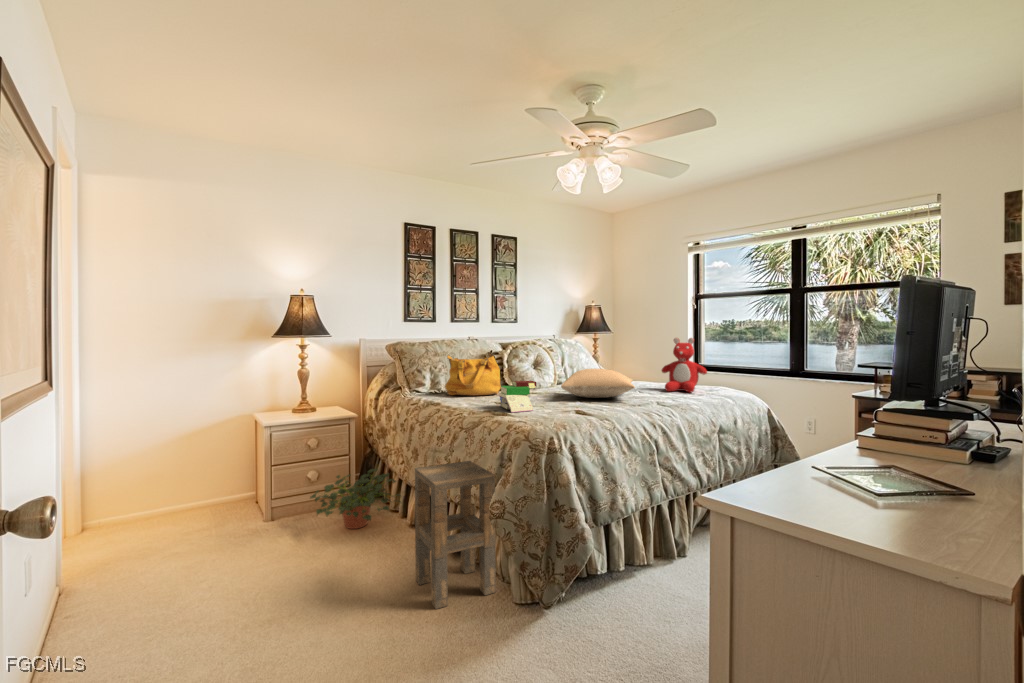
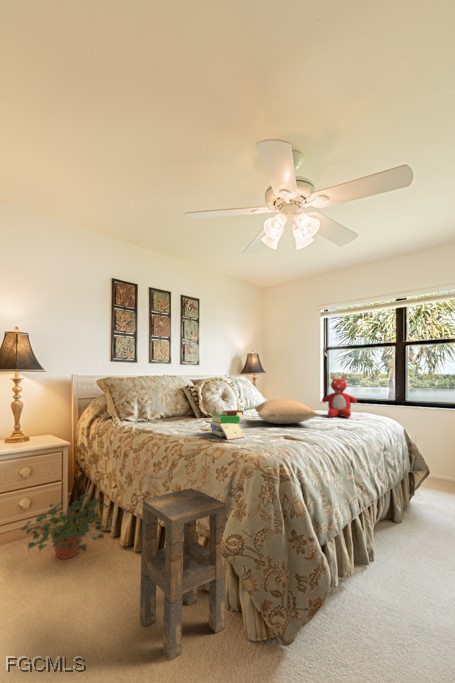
handbag: present [446,354,500,396] -> none [154,386,200,424]

